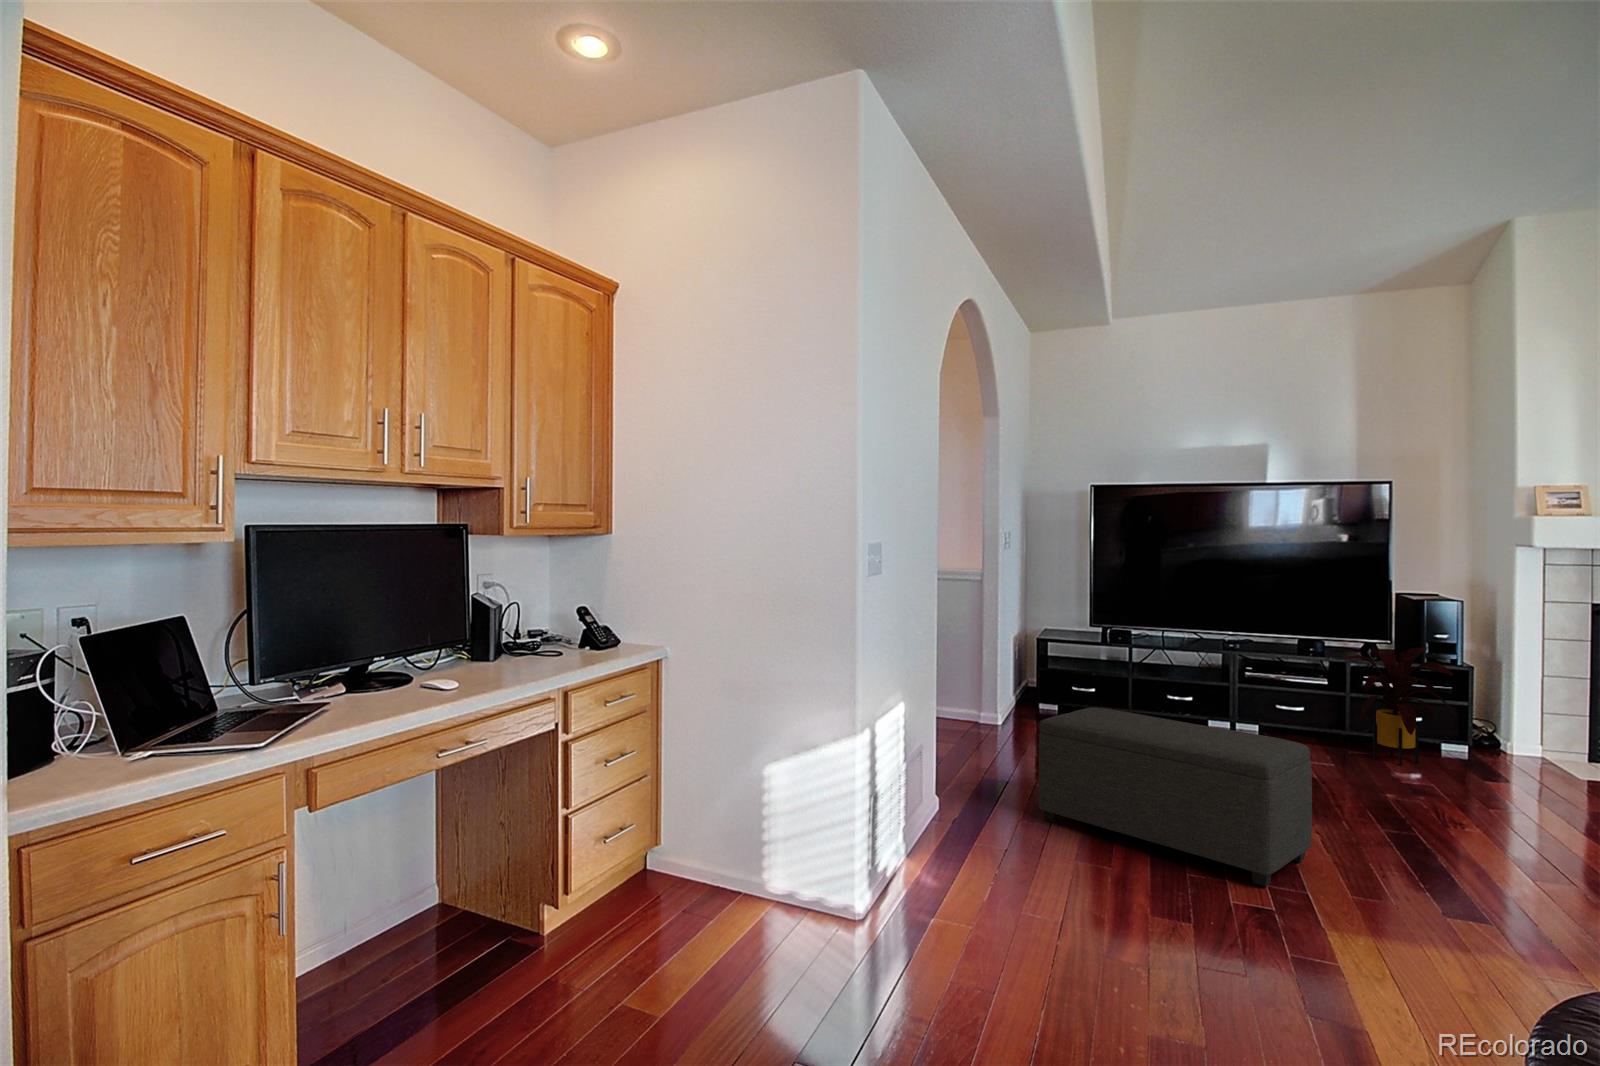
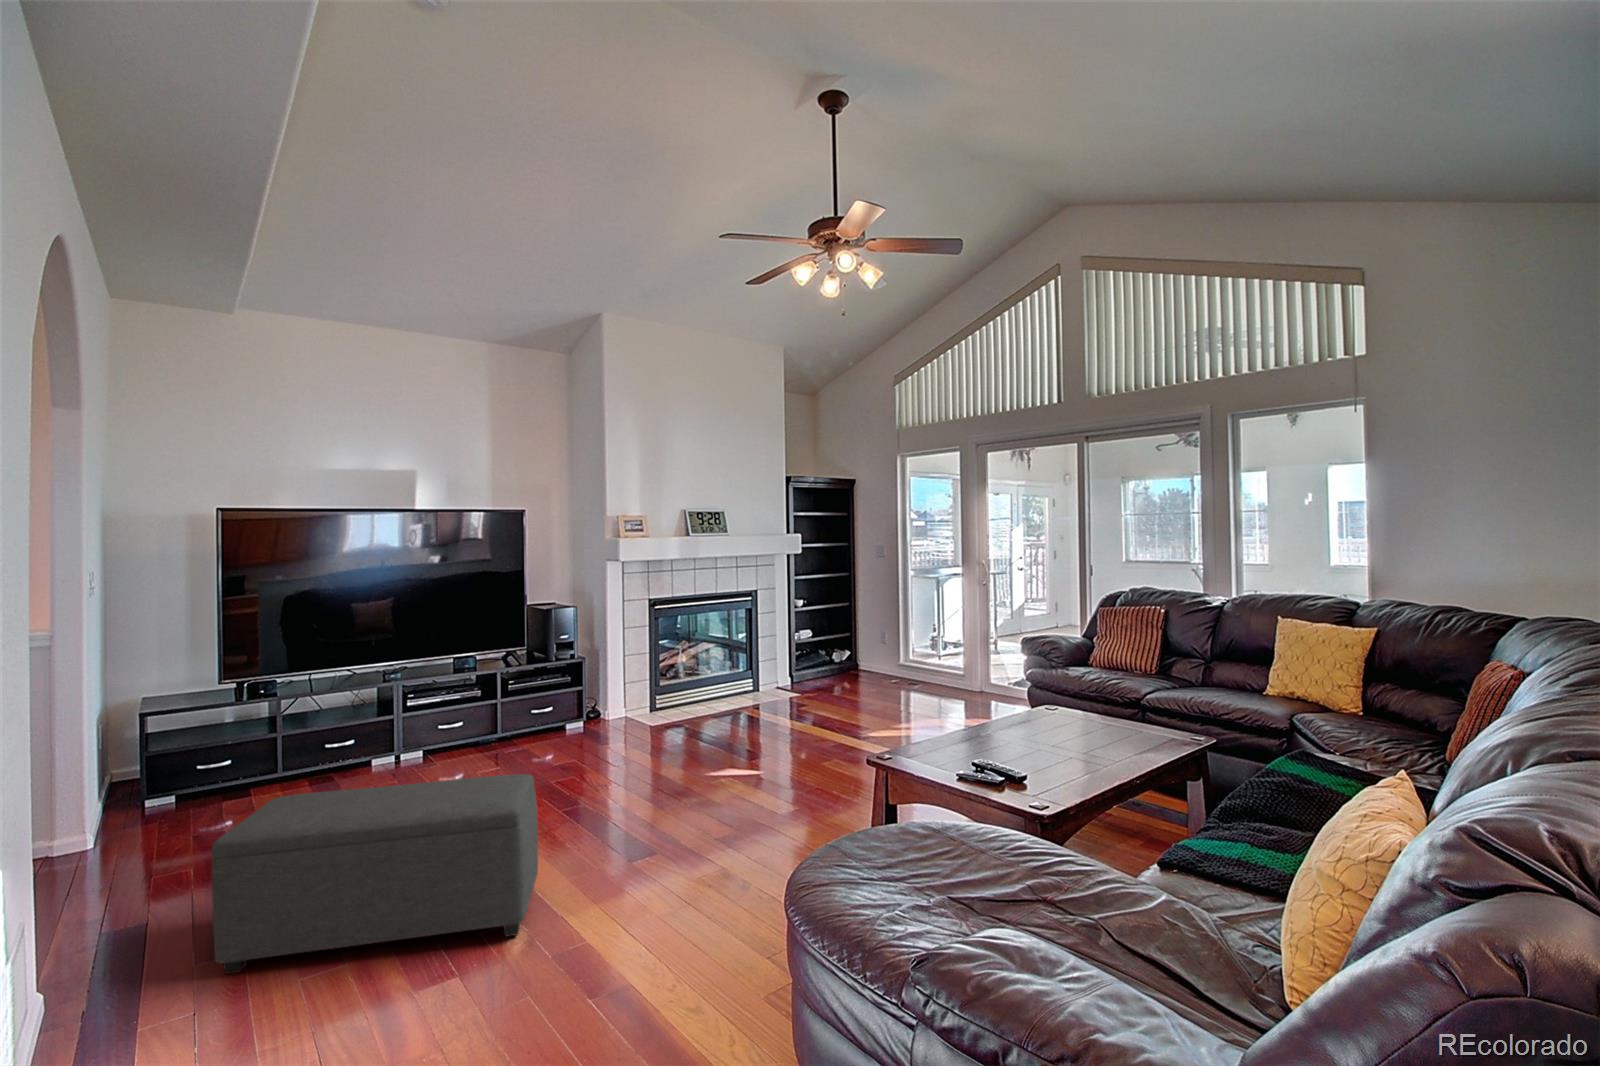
house plant: present [1337,647,1459,765] -> none [494,650,590,756]

